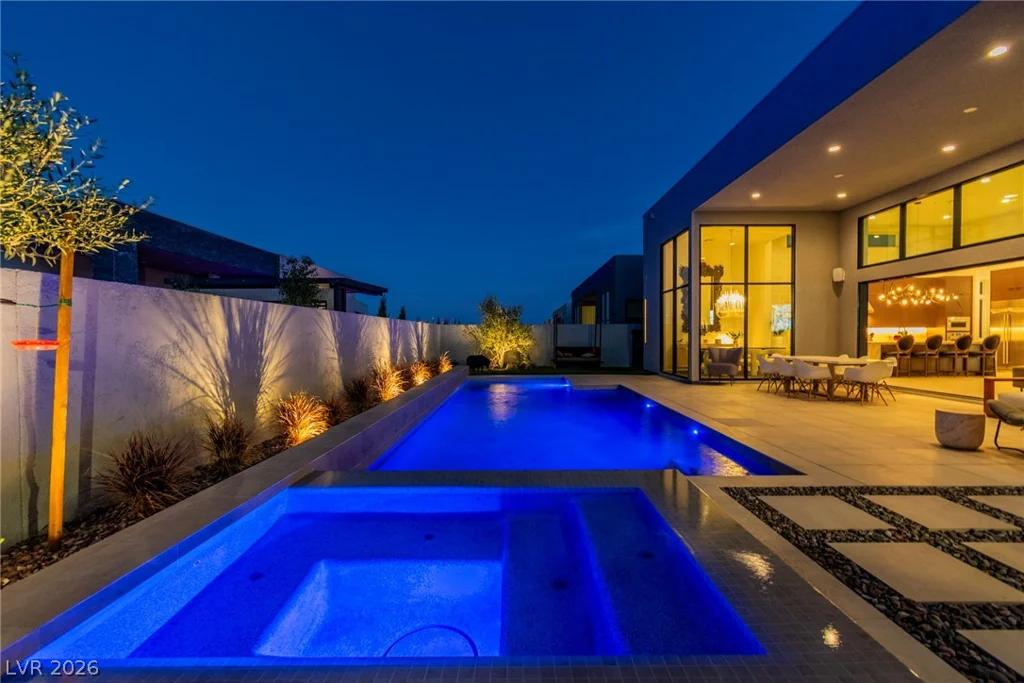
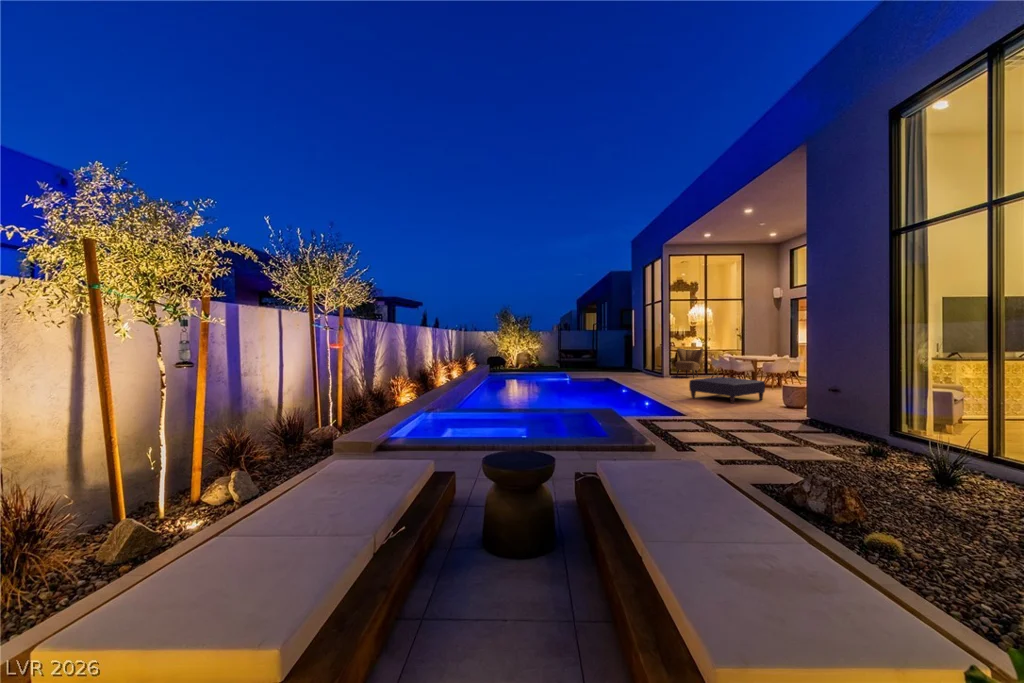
ottoman: none [758,390,880,438] -> present [689,377,765,404]

